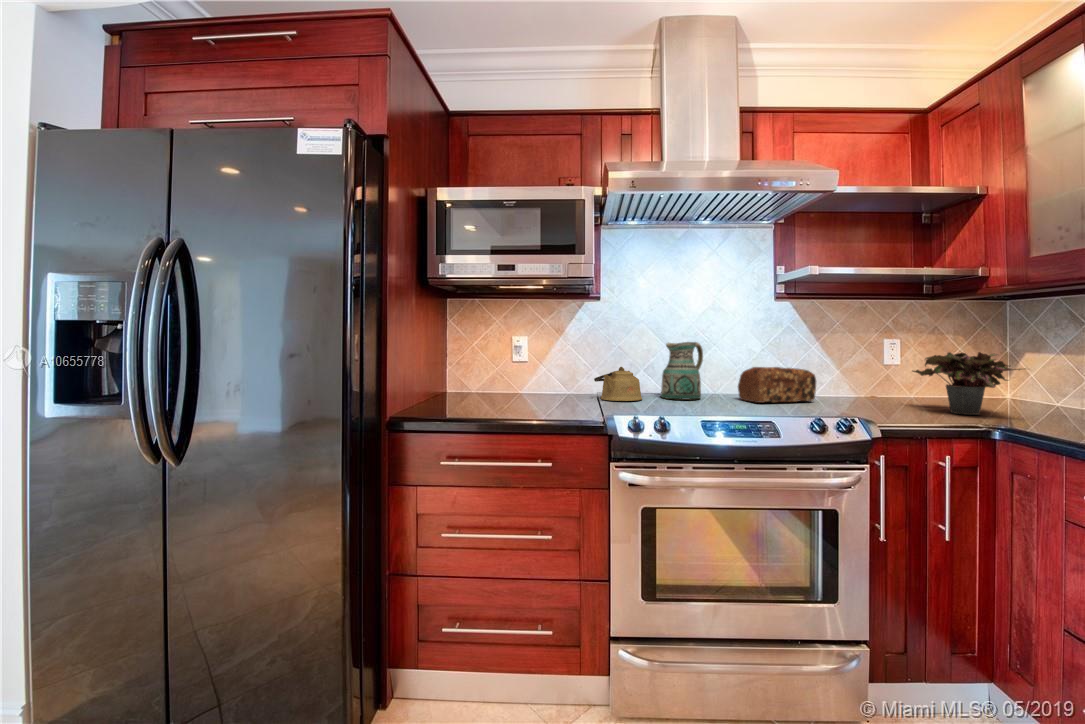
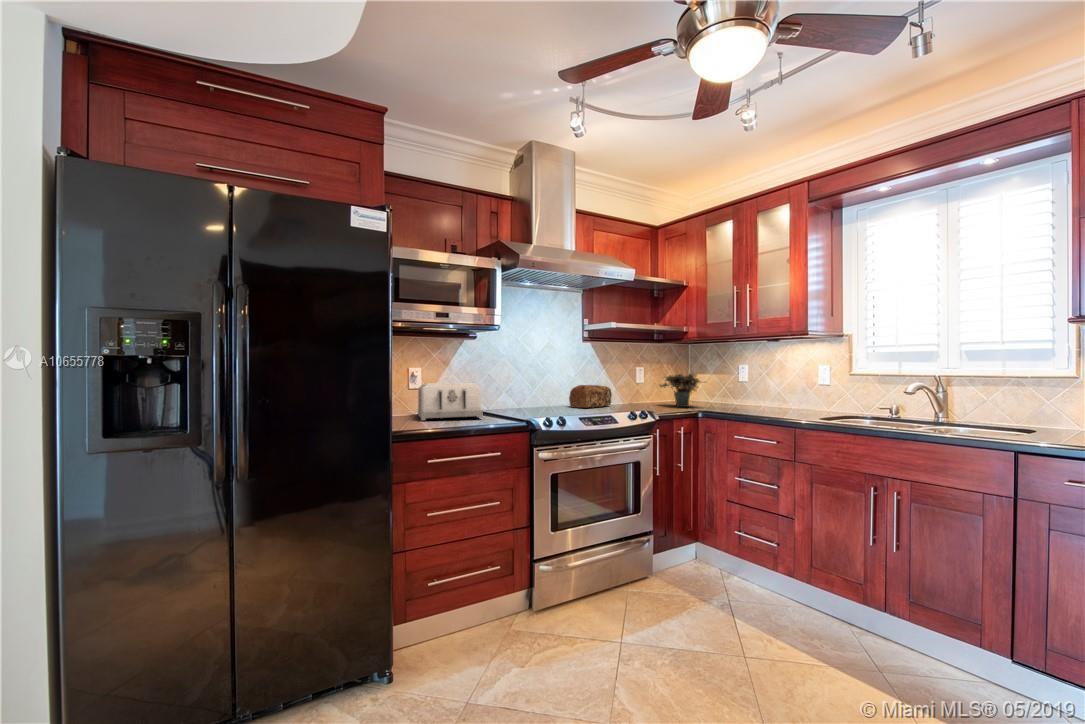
ceramic pitcher: present [661,342,703,399] -> none [522,369,549,409]
toaster: none [479,359,575,409] -> present [417,382,483,420]
kettle: present [594,367,642,401] -> none [482,387,516,412]

